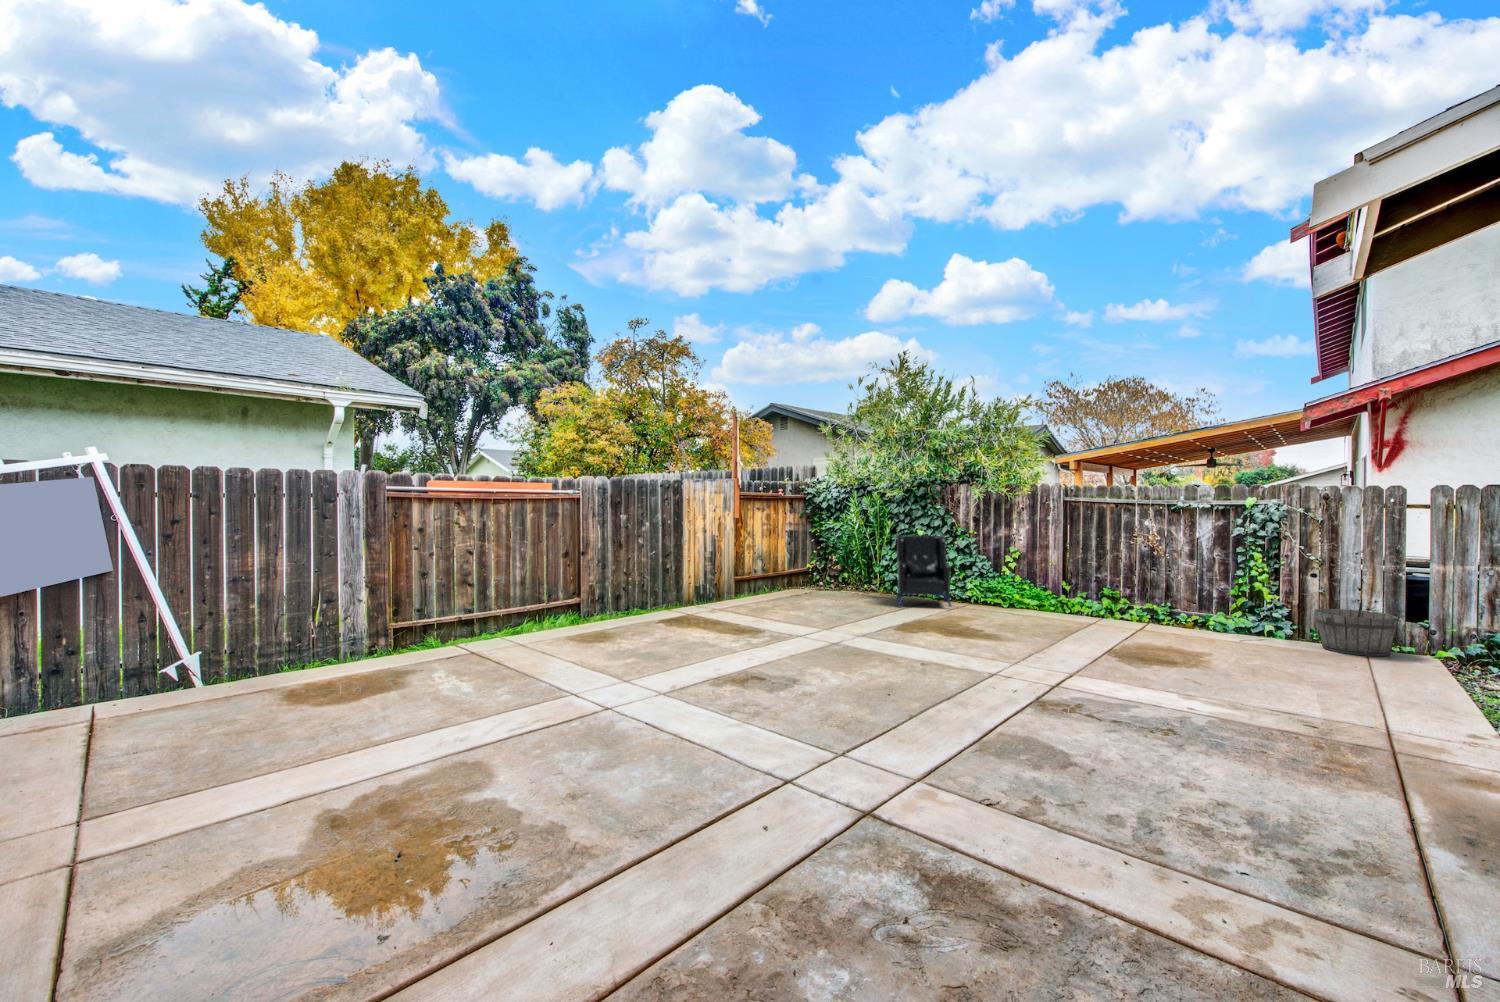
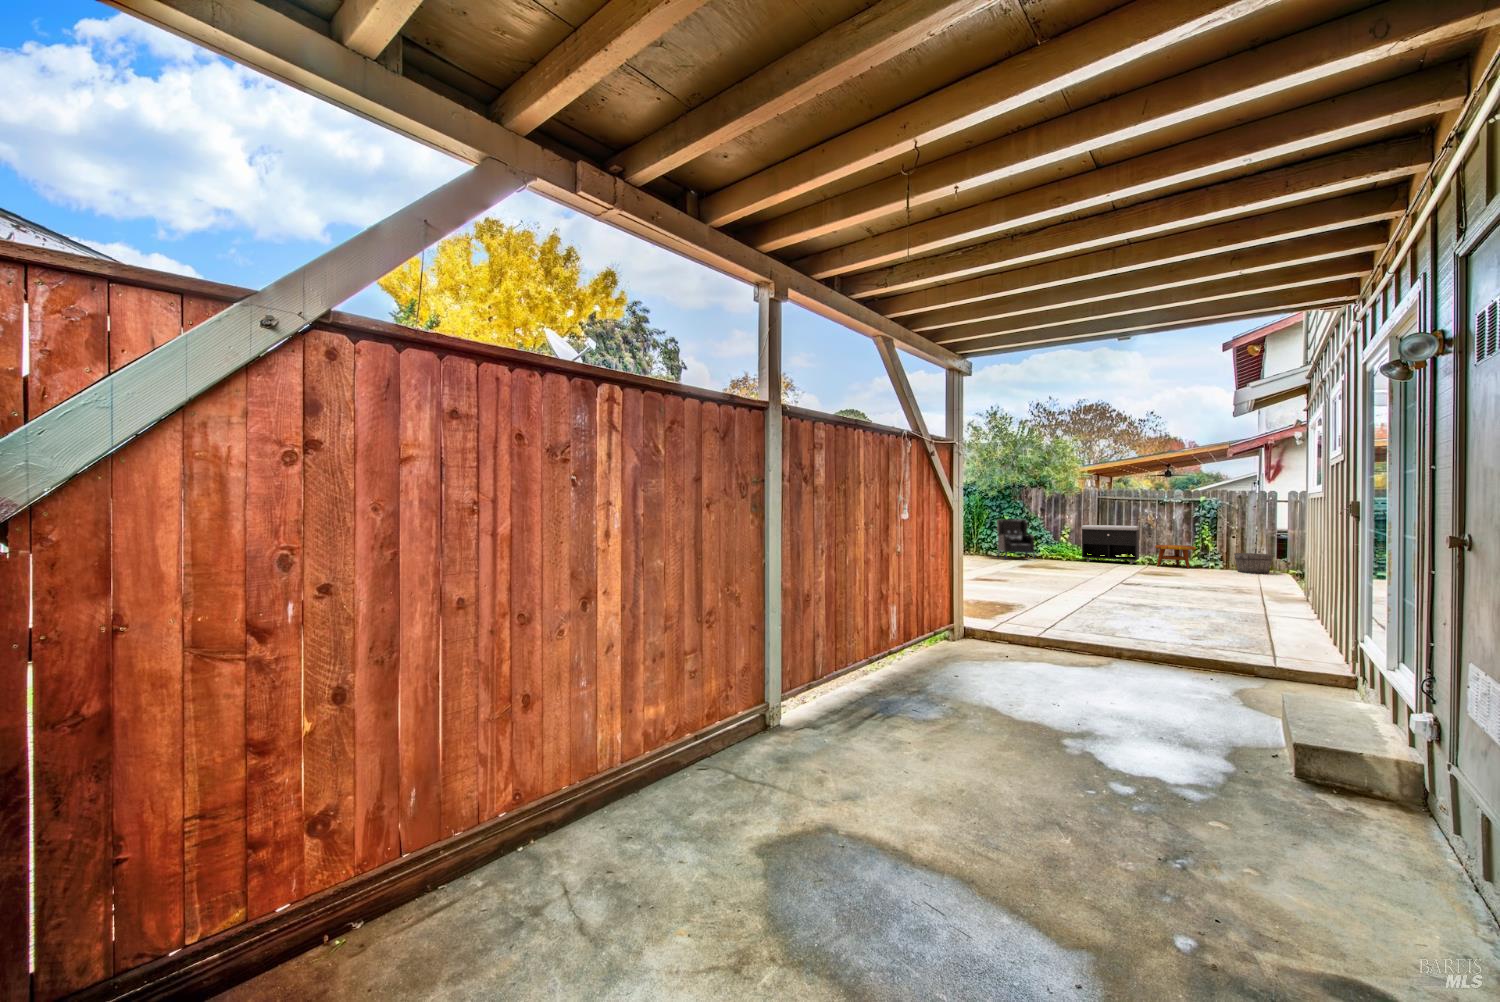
storage bench: none [1031,546,1135,620] -> present [1082,525,1139,564]
side table: none [1160,586,1238,636] -> present [1155,545,1196,568]

